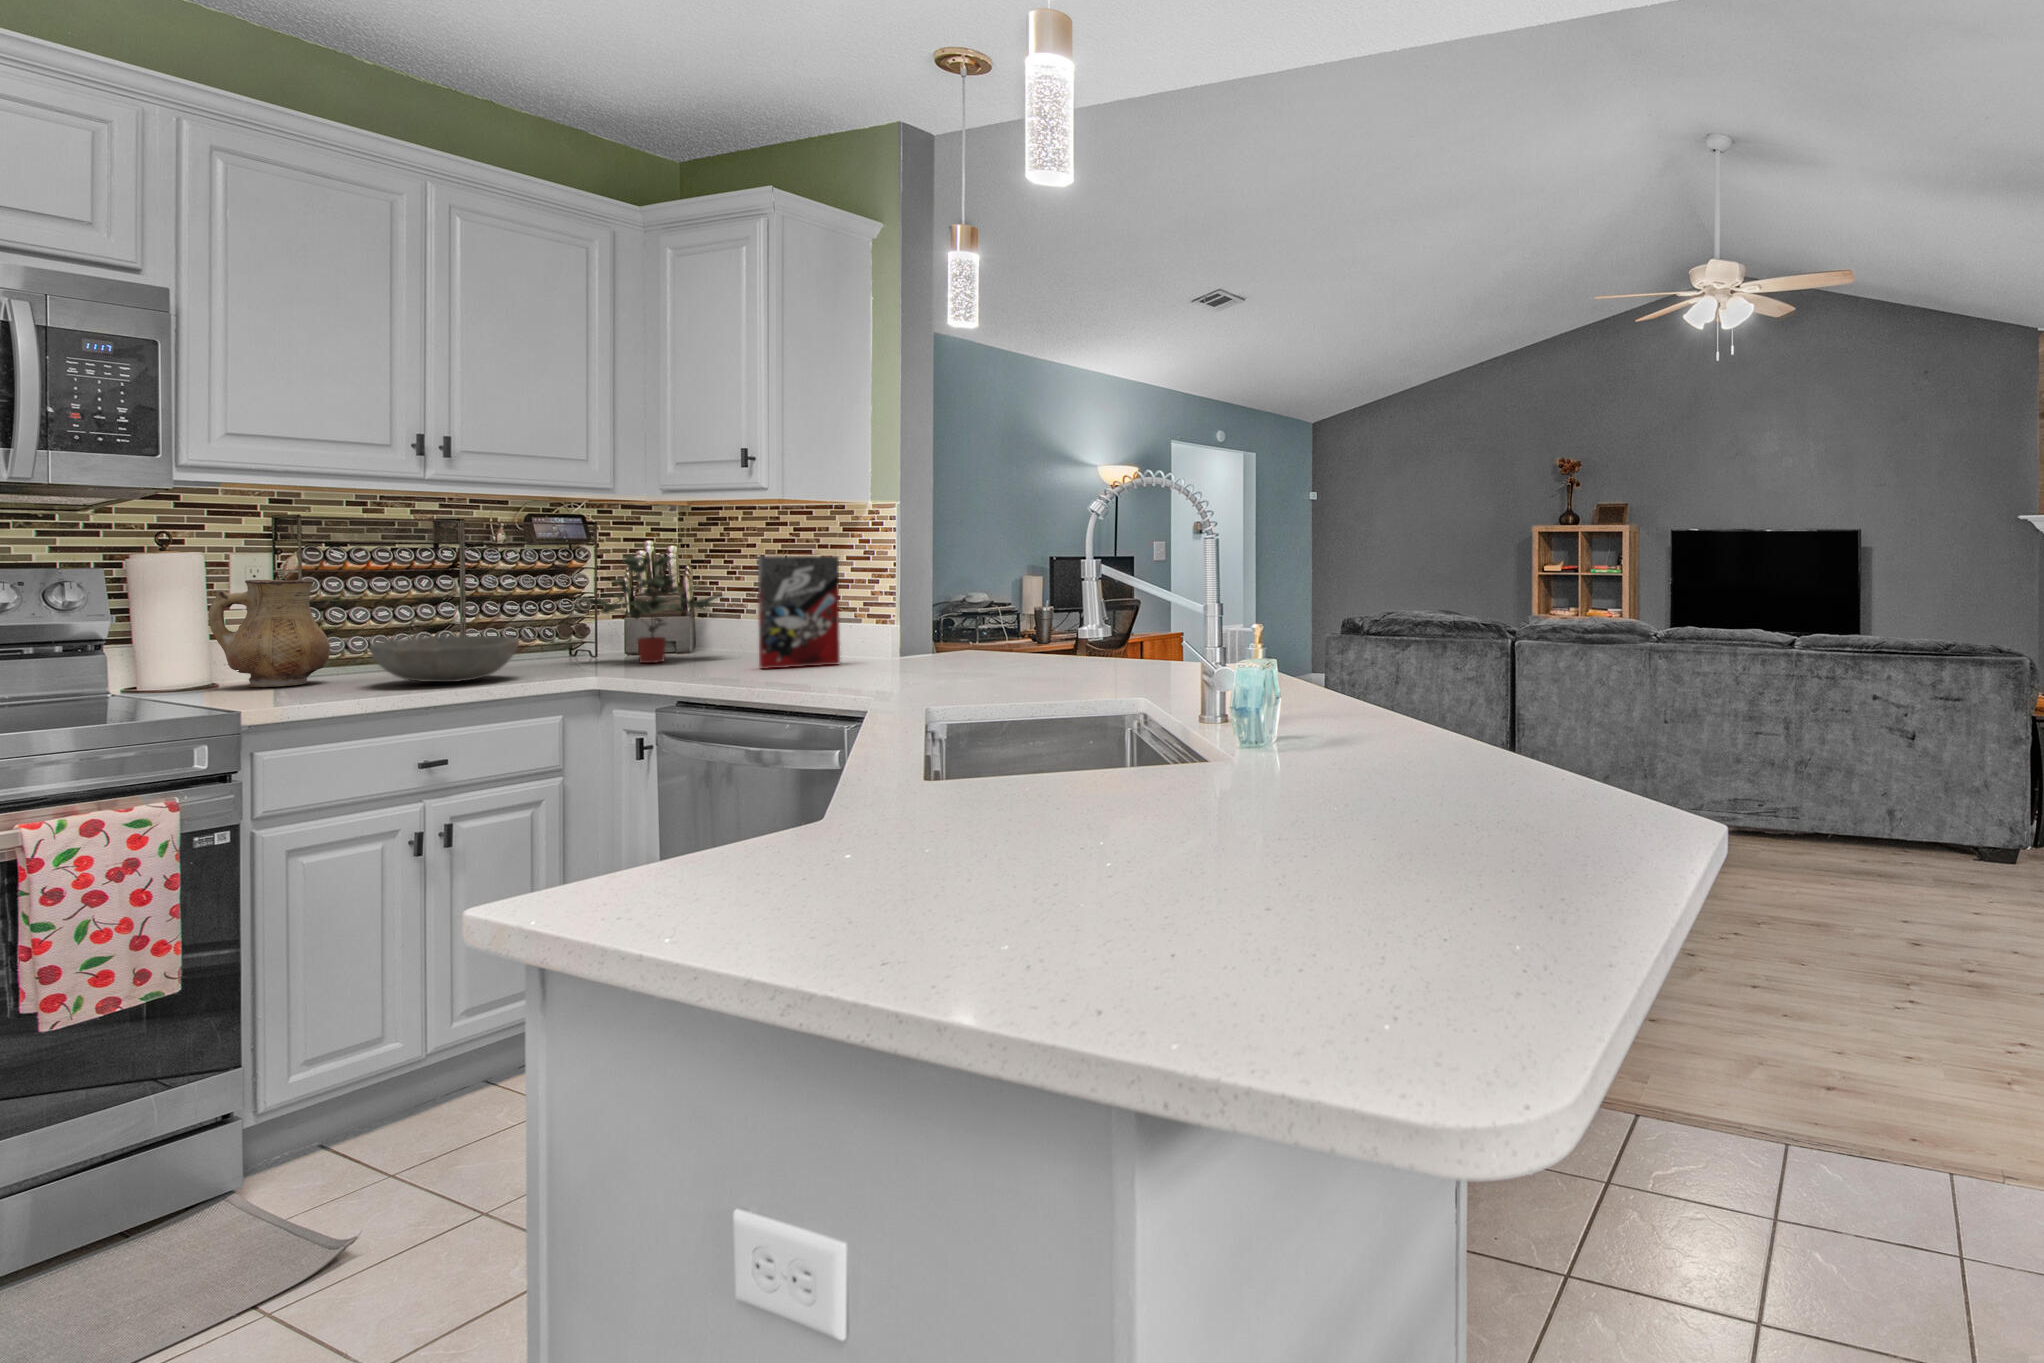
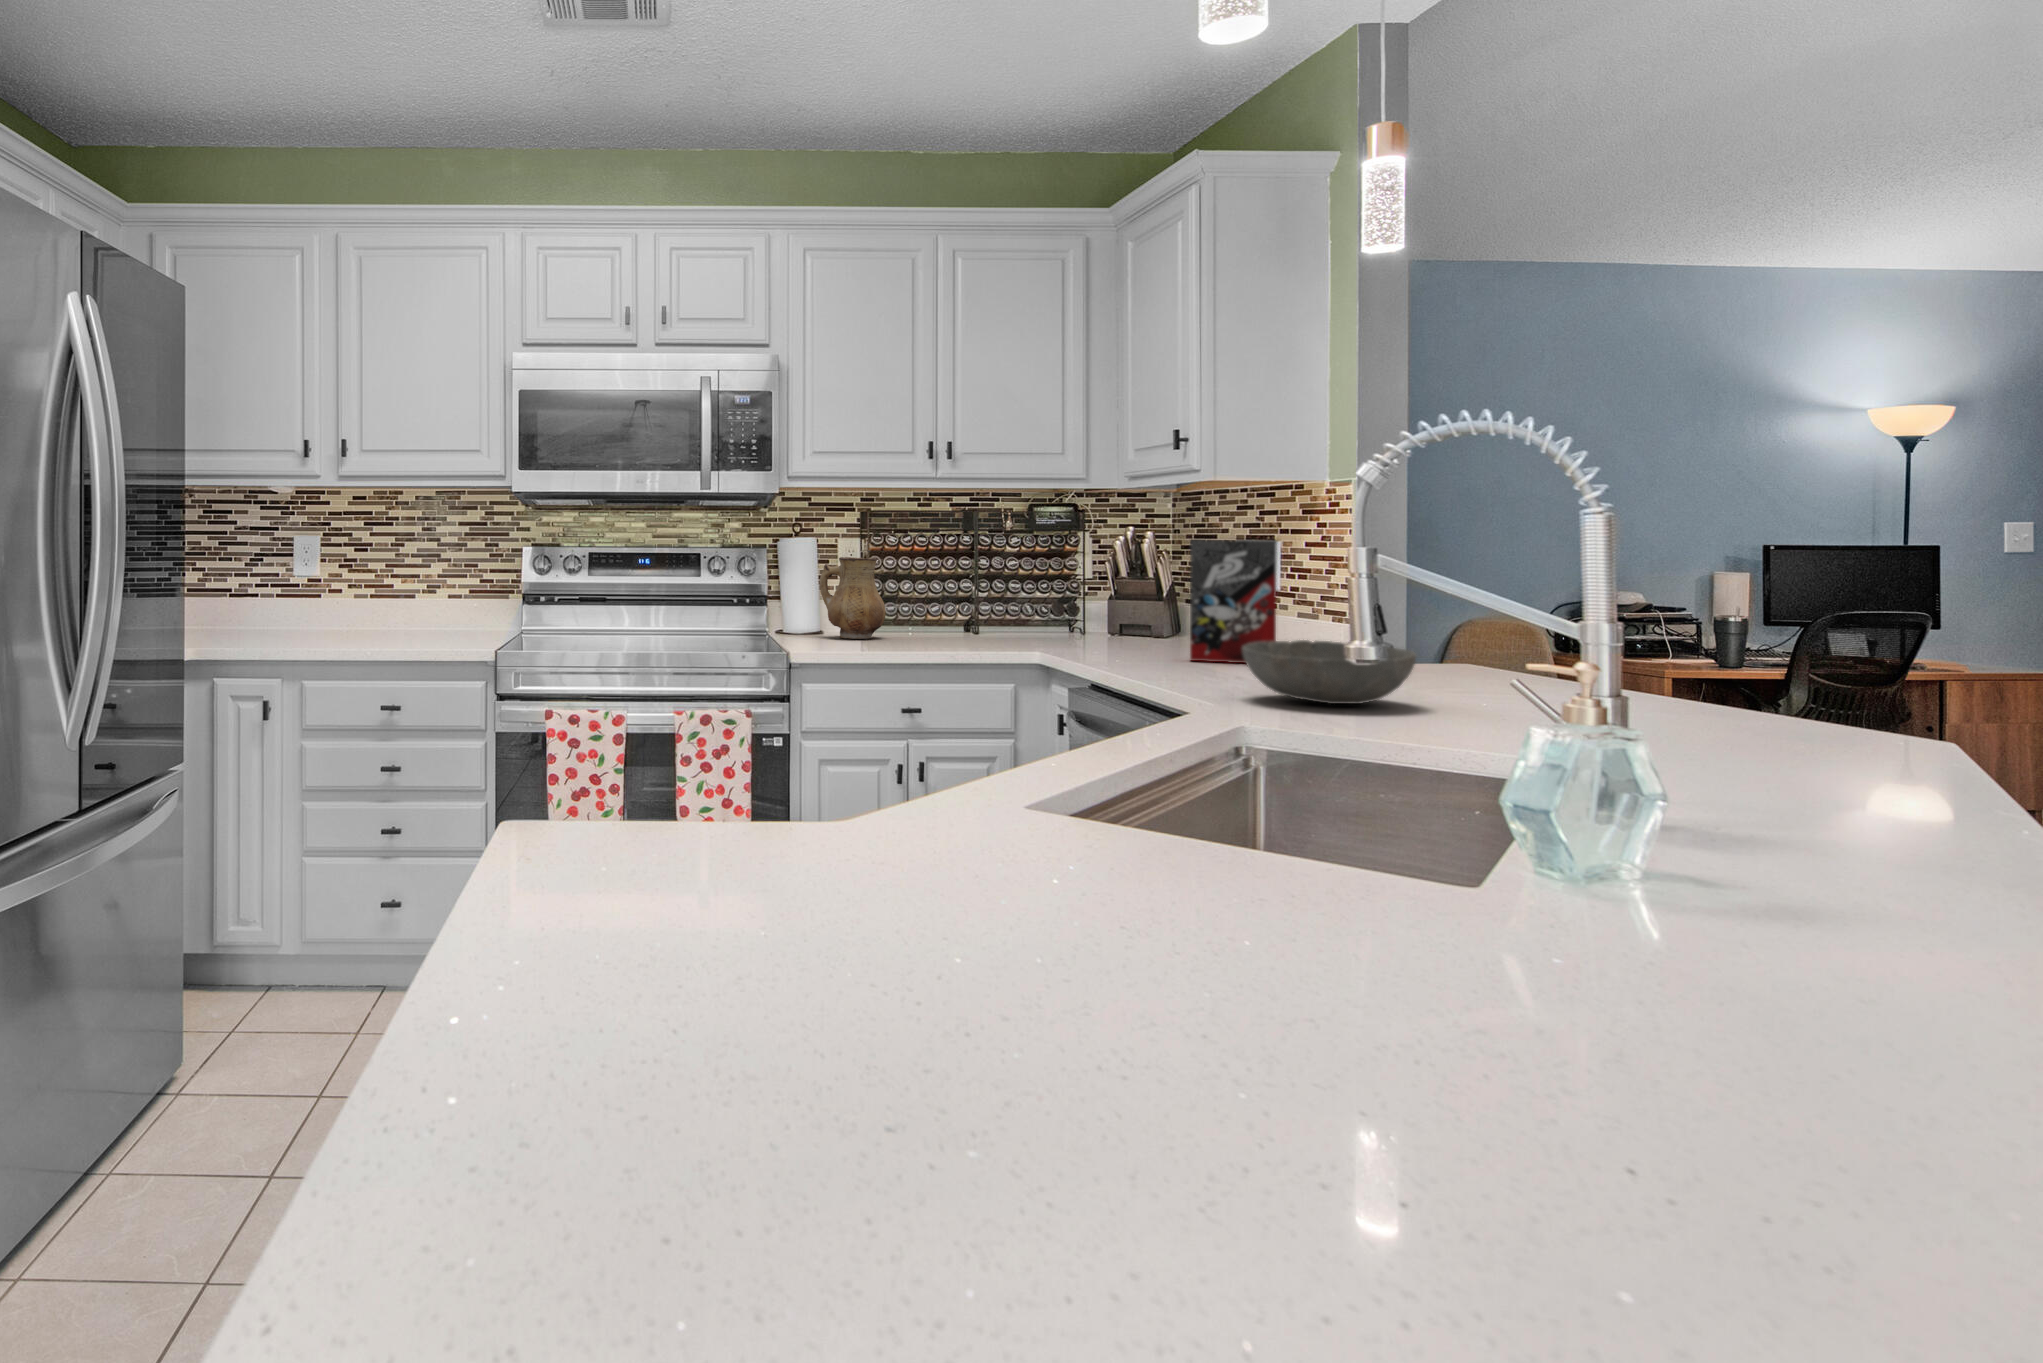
potted plant: present [574,555,722,663] -> none [1051,538,1183,646]
bowl: present [370,635,519,682] -> present [1242,640,1416,704]

